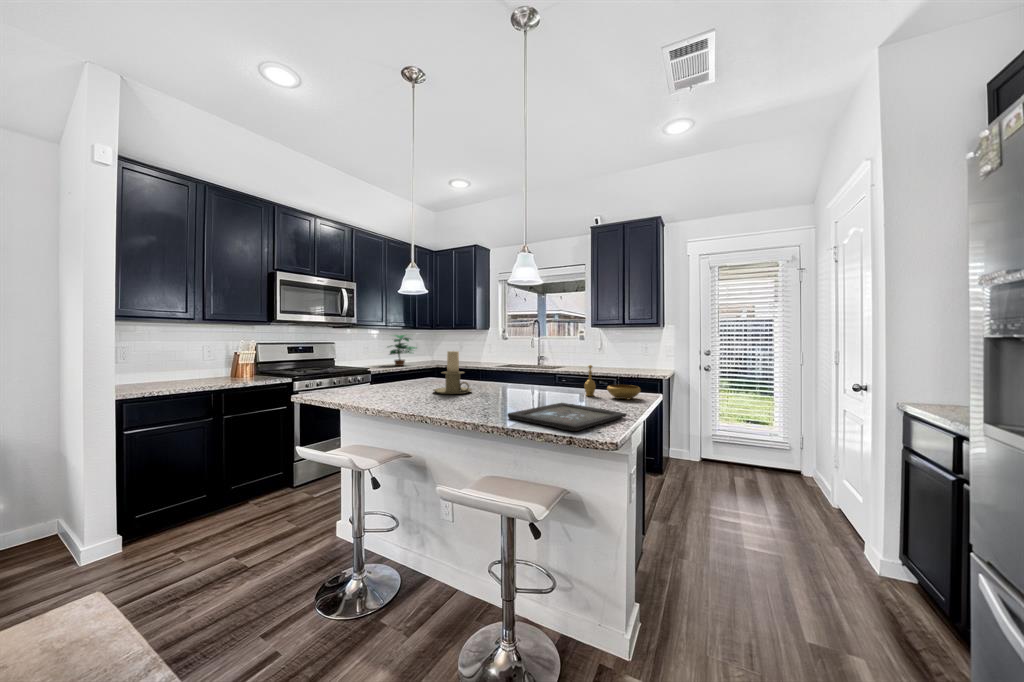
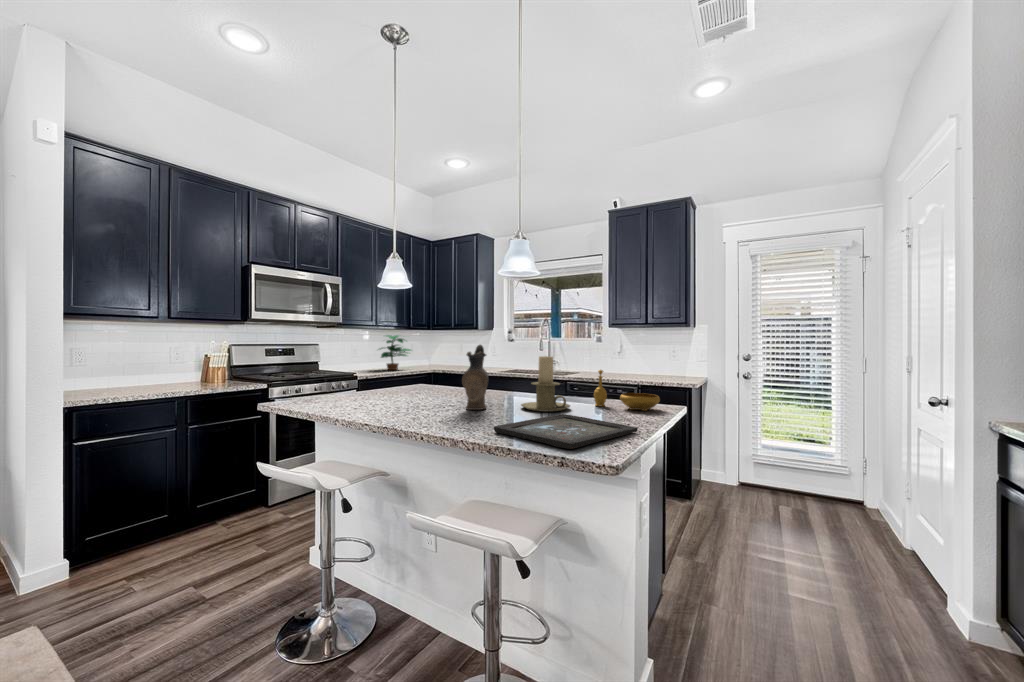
ceramic pitcher: none [474,344,497,400] -> present [462,345,488,410]
candle holder: present [434,351,472,394] -> present [521,356,570,412]

